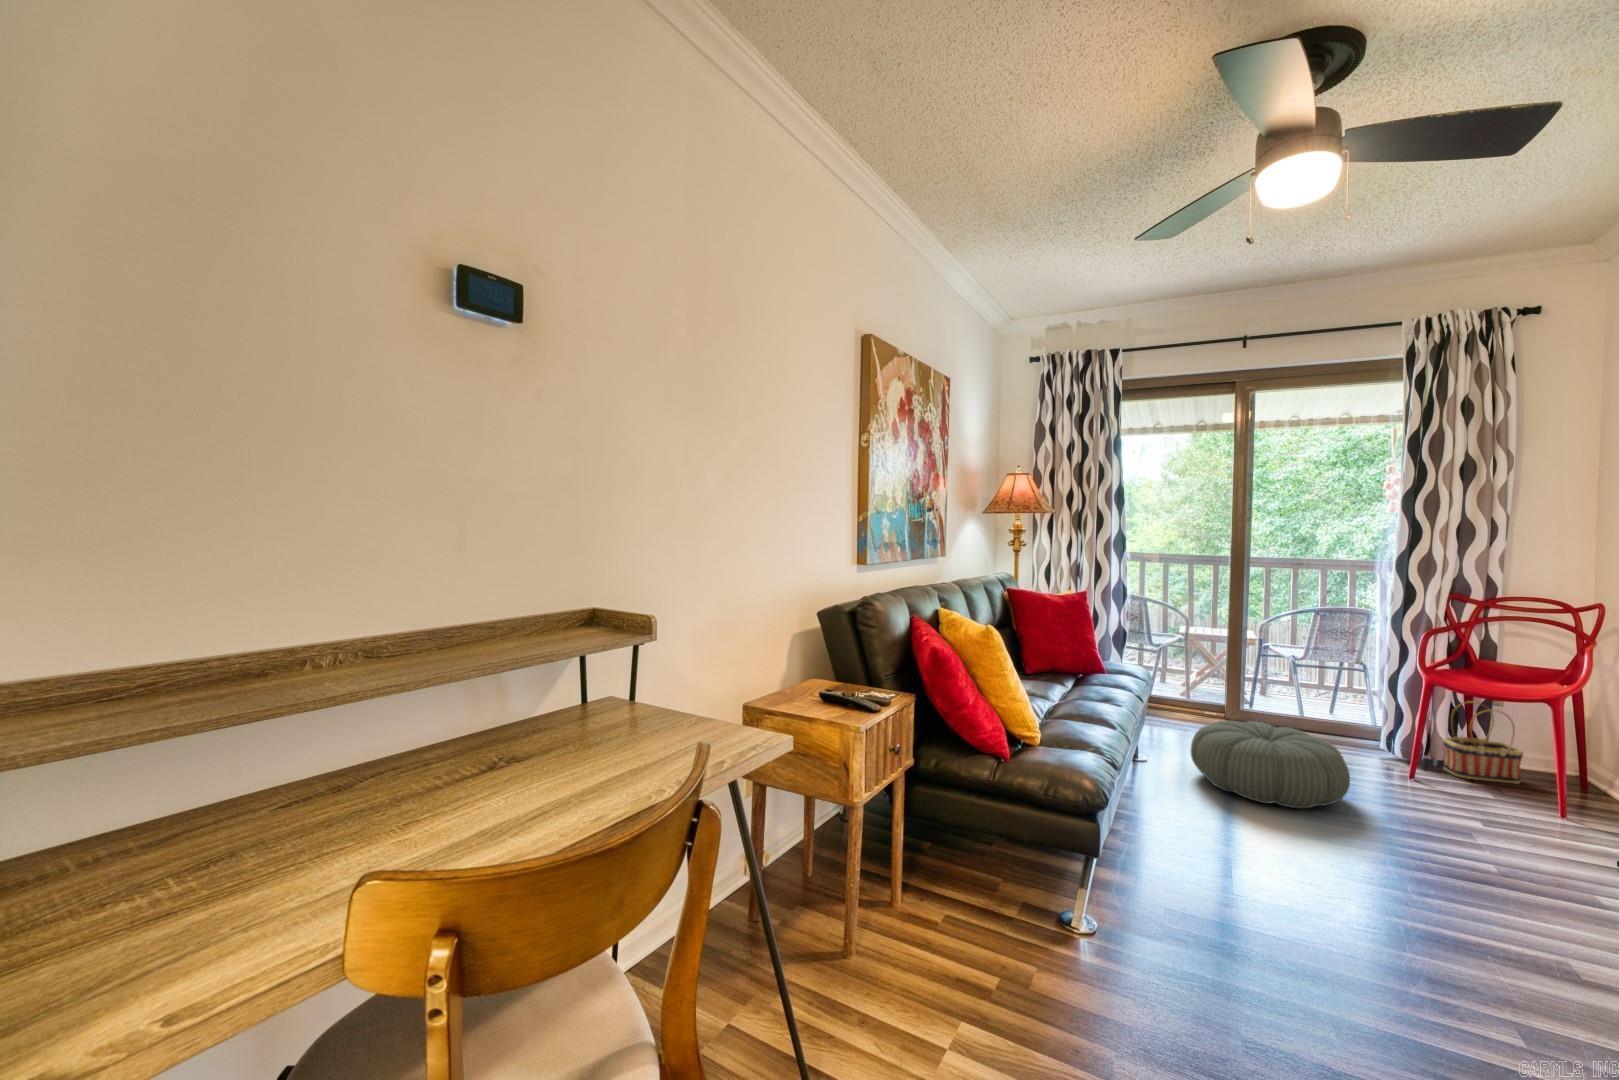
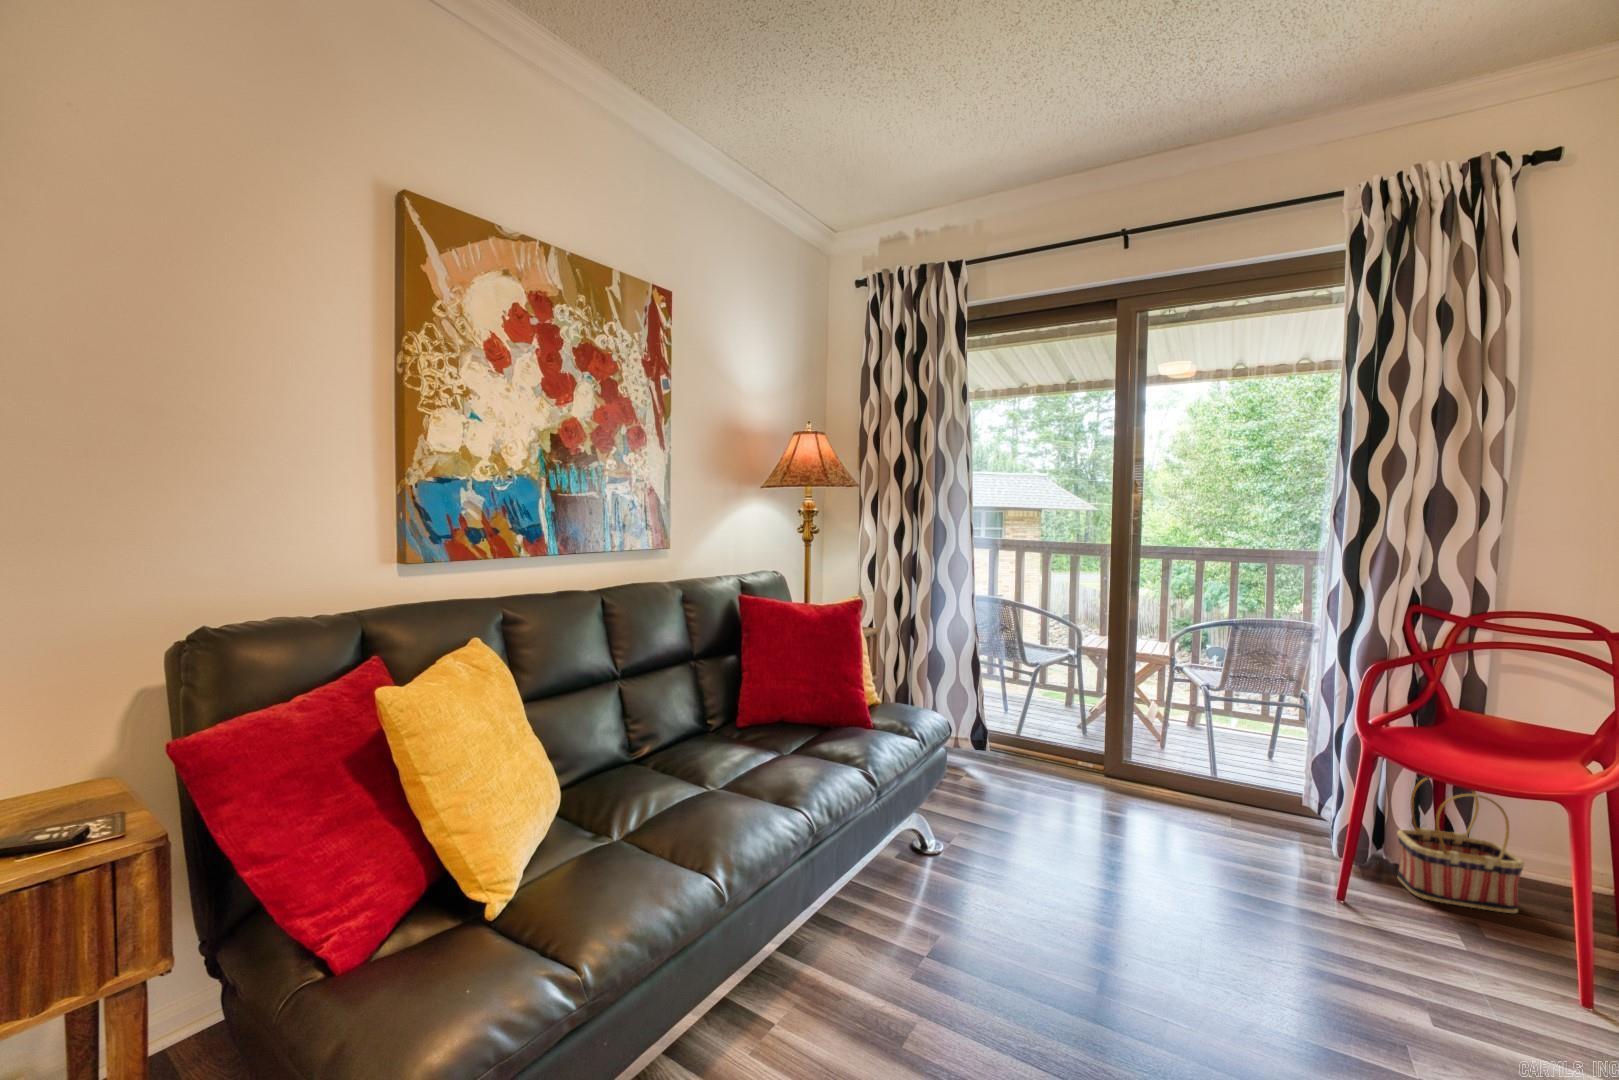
pouf: present [1191,720,1350,808] -> none [986,803,1213,978]

